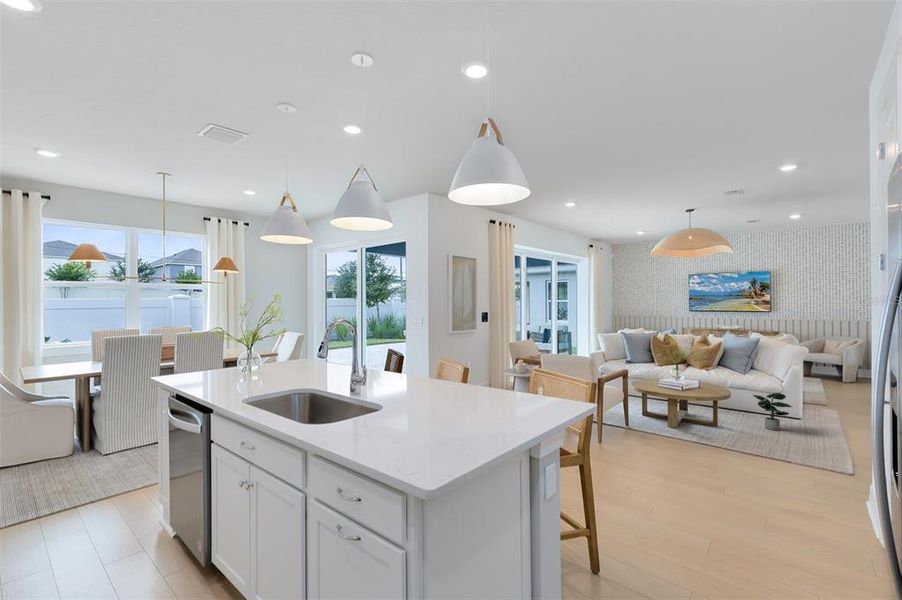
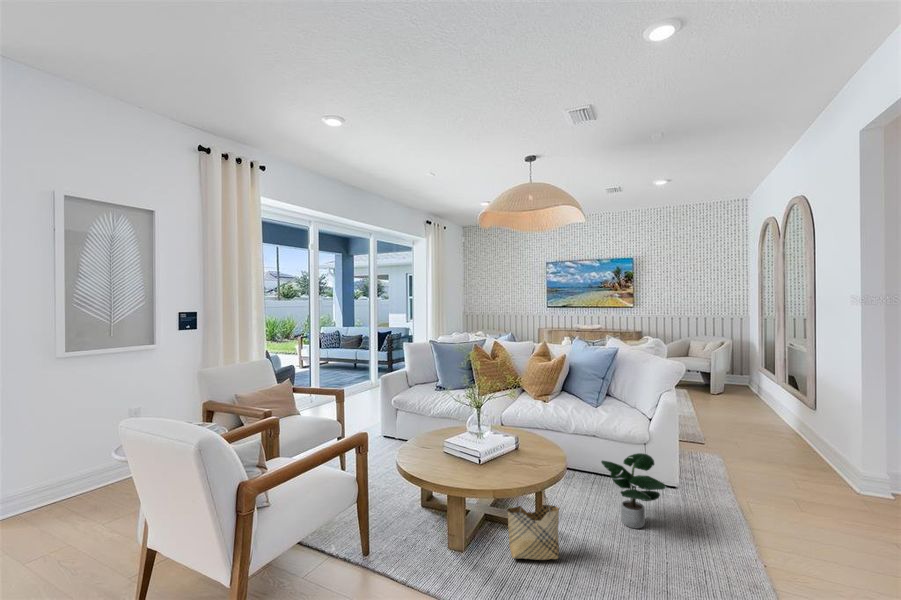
woven basket: none [701,396,731,434] -> present [507,491,559,560]

